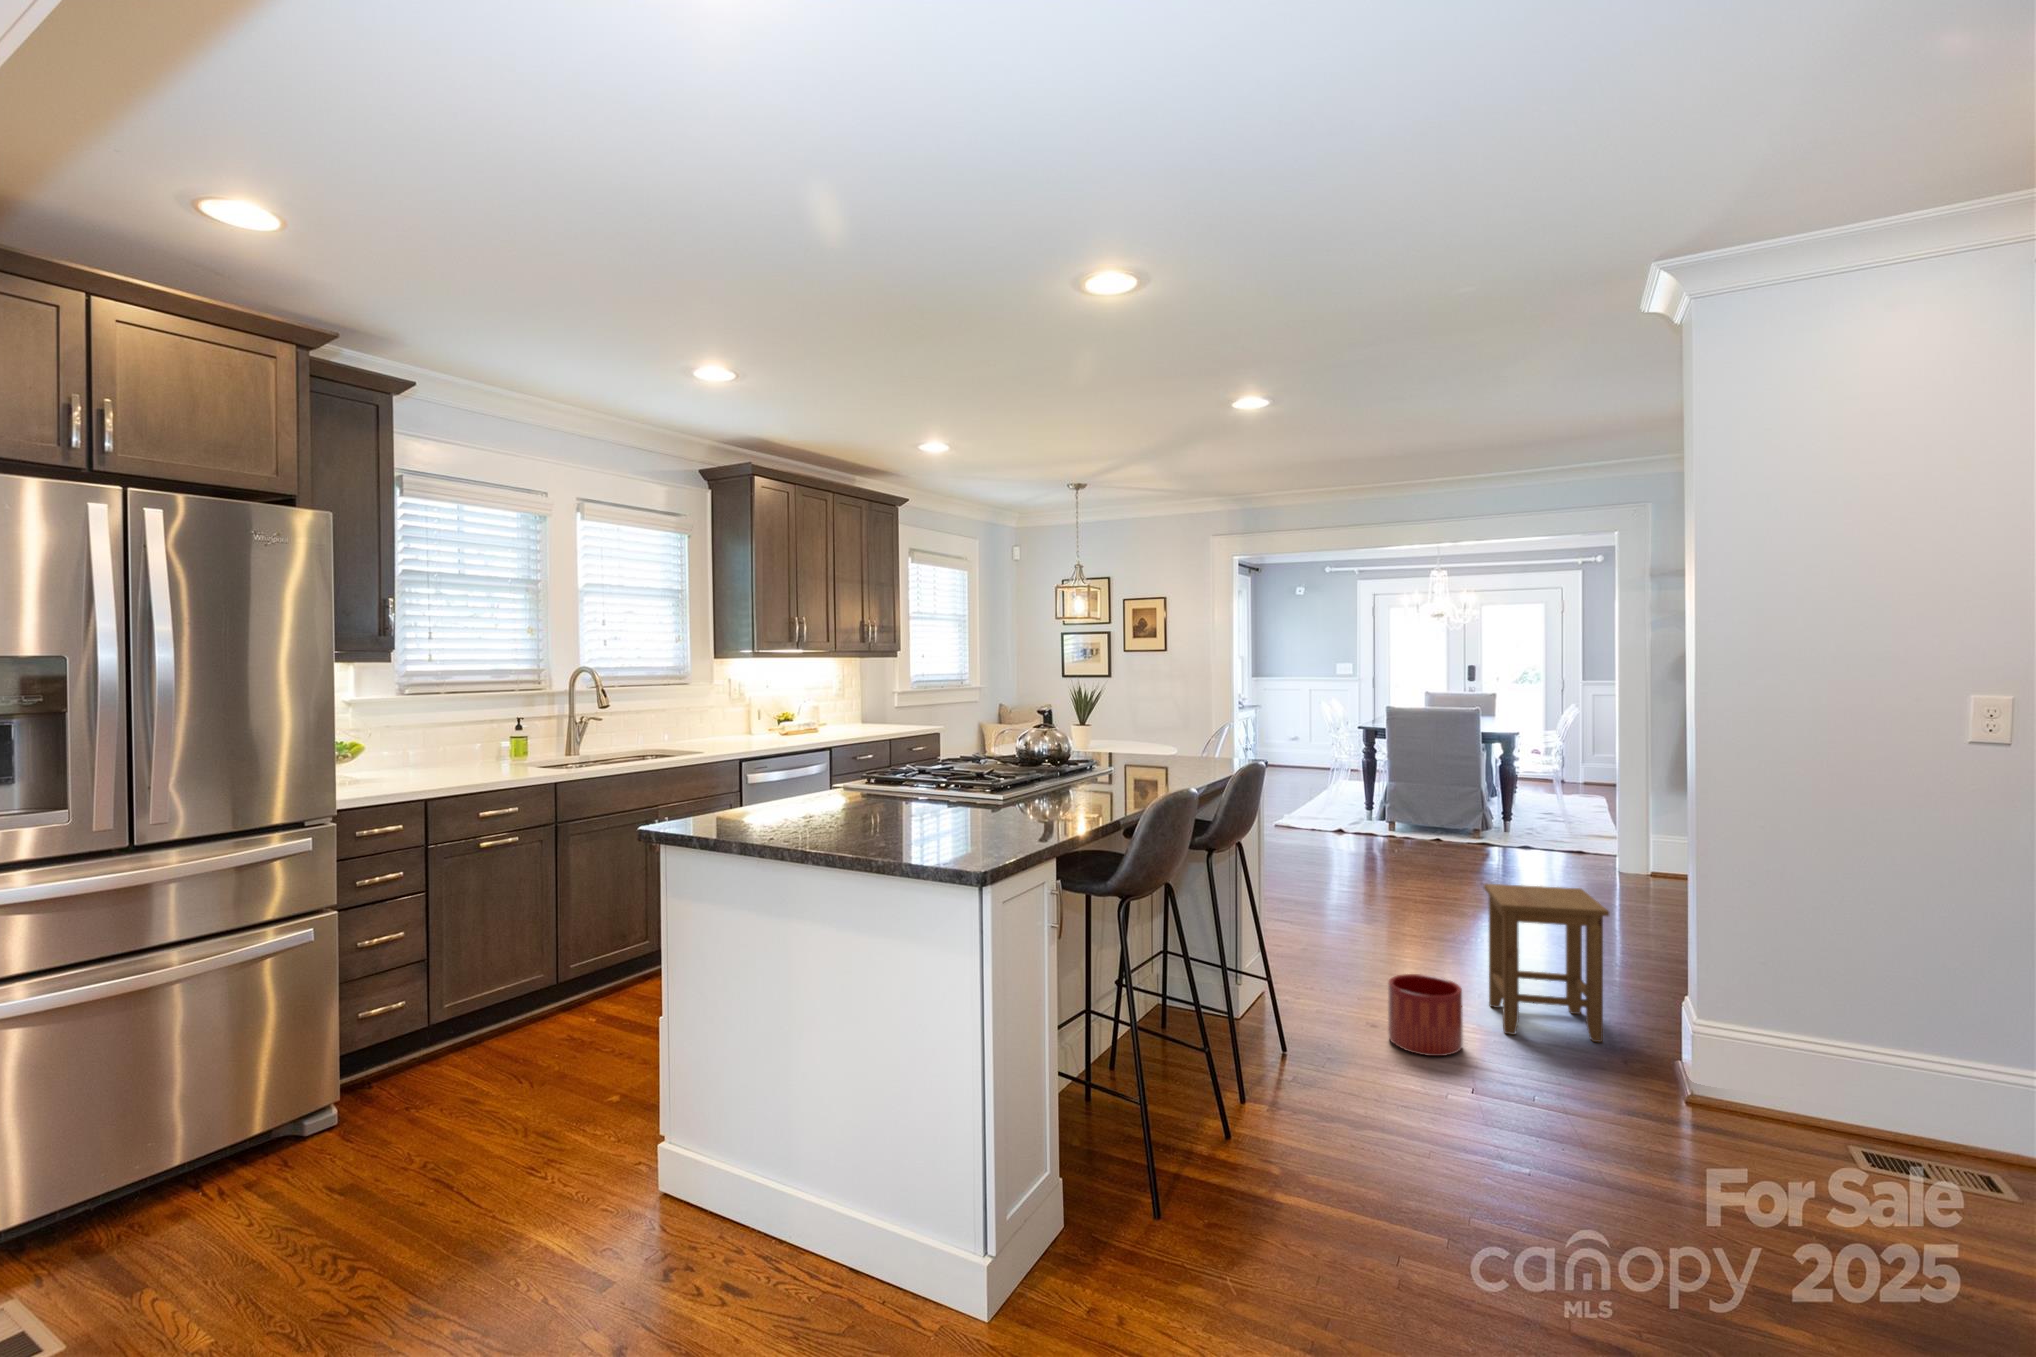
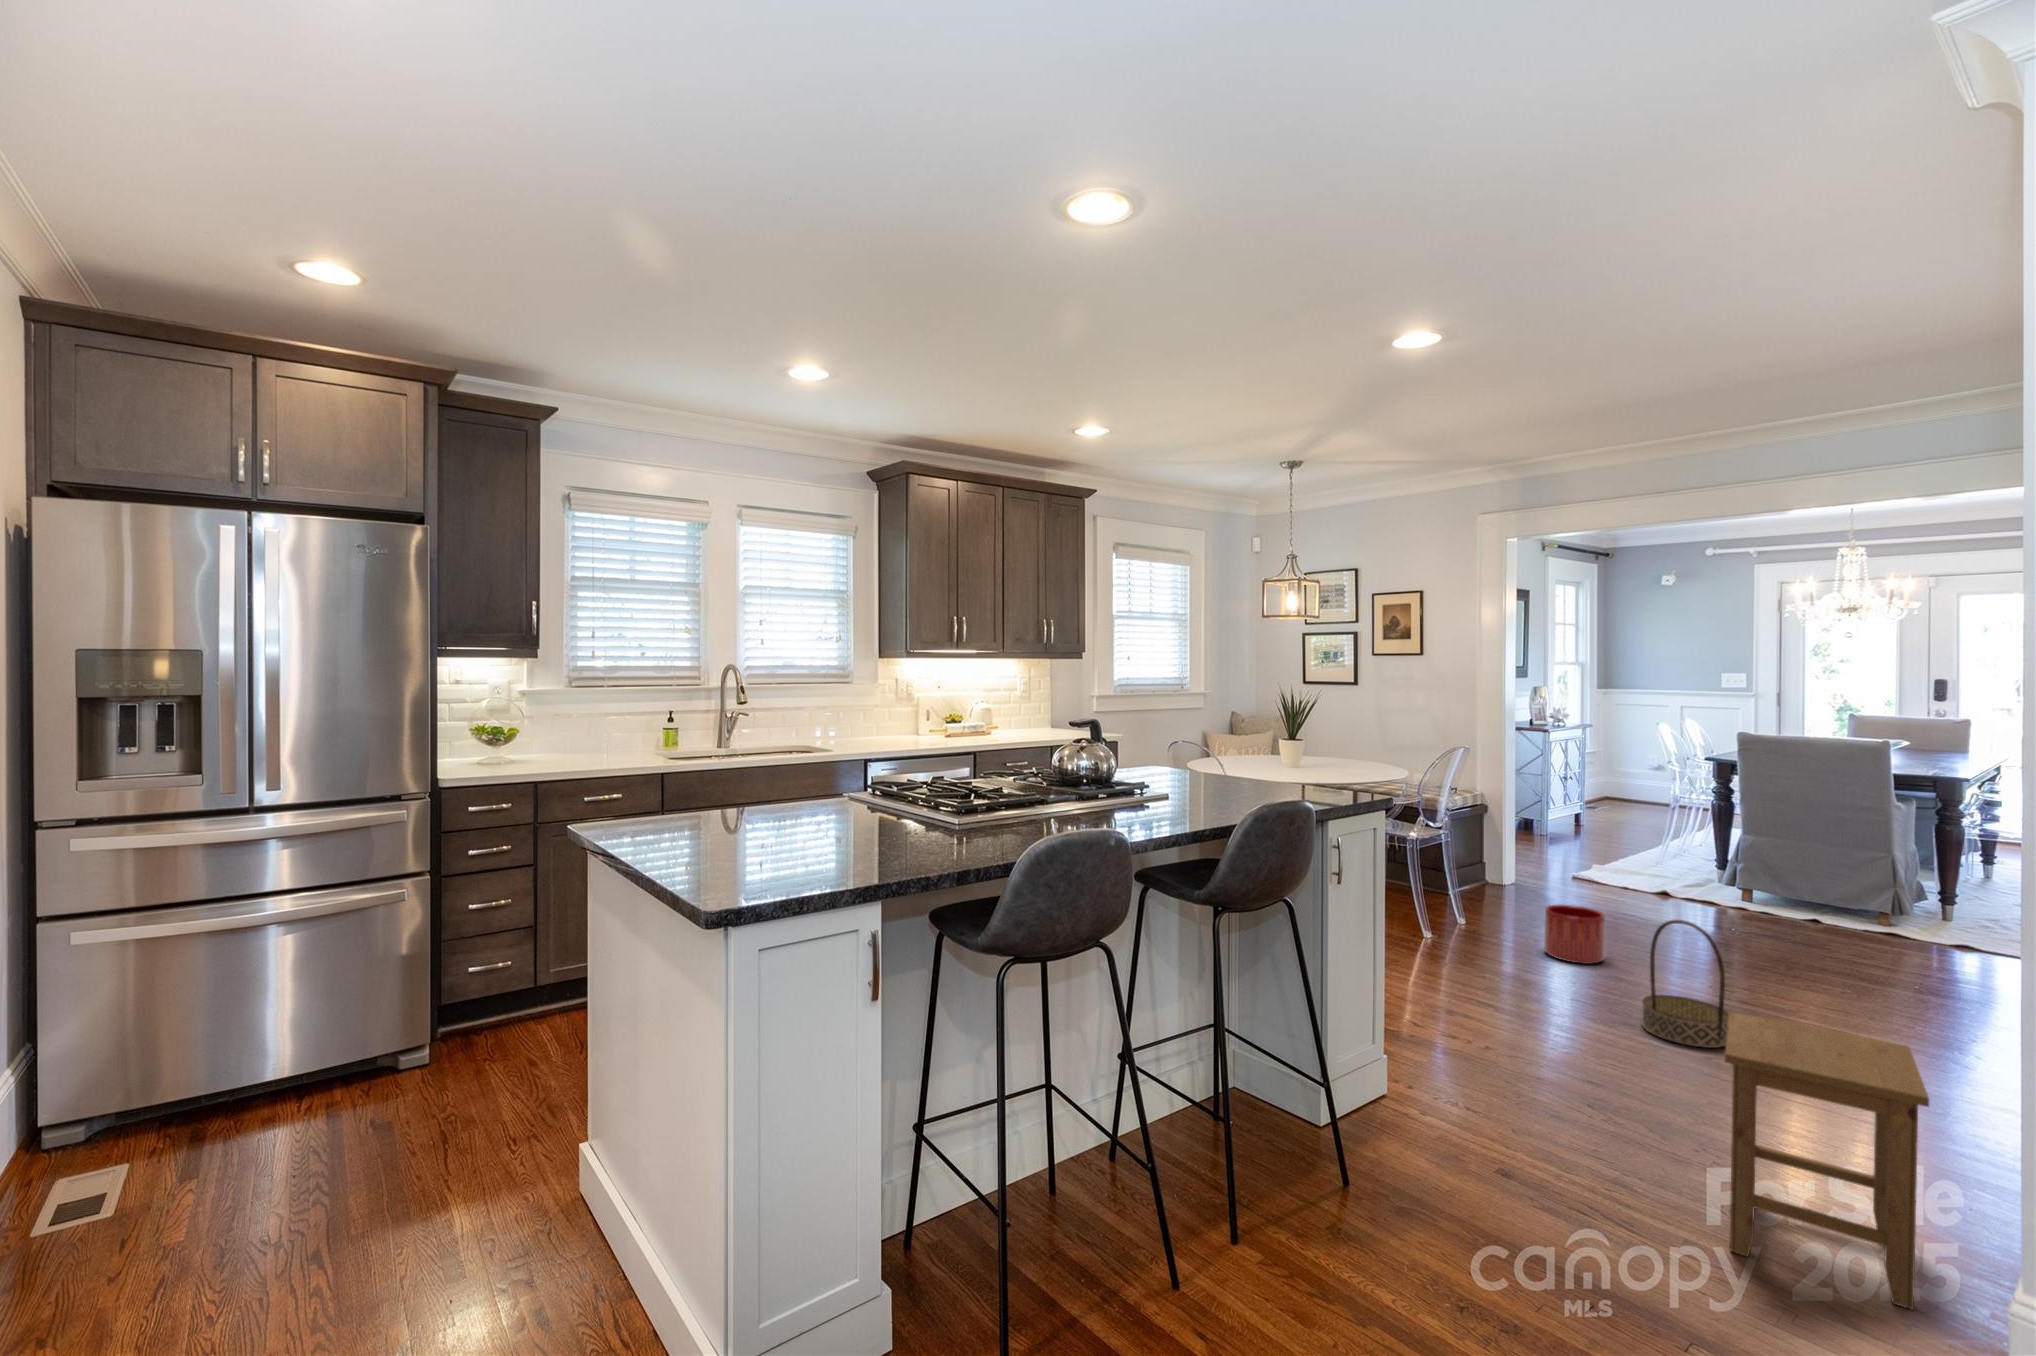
basket: none [1383,839,1440,928] -> present [1642,920,1729,1048]
planter: present [1388,974,1463,1056] -> present [1544,905,1605,964]

